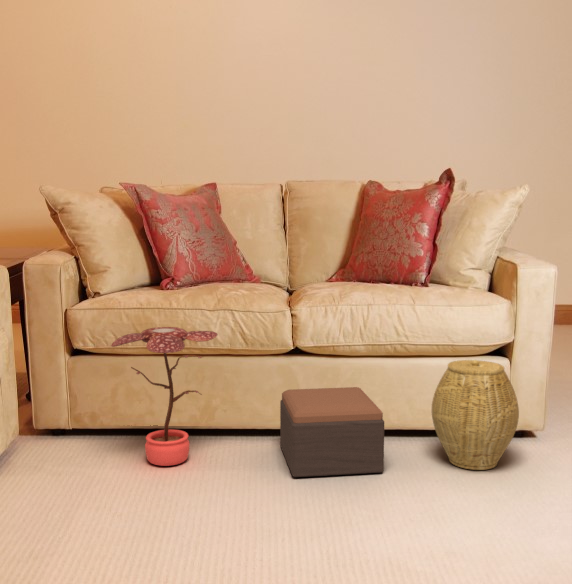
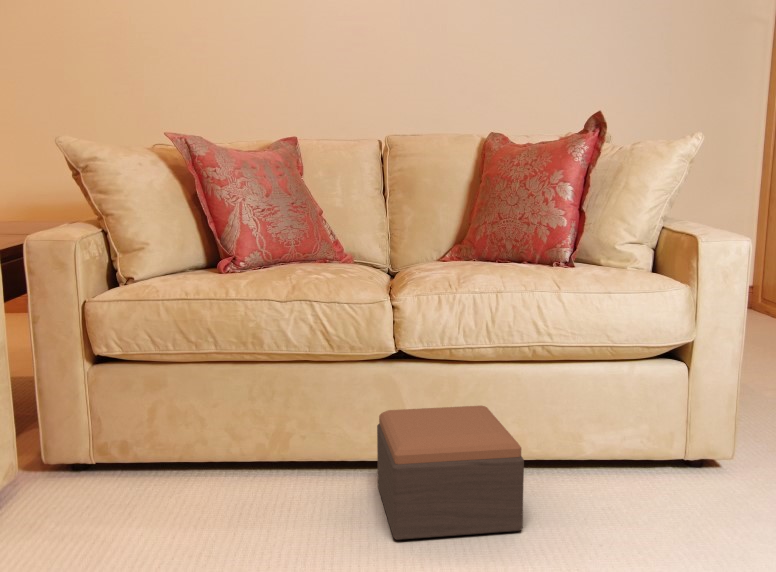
potted plant: present [111,327,218,466] -> none [137,326,288,521]
woven basket: present [432,360,519,470] -> none [588,369,713,525]

